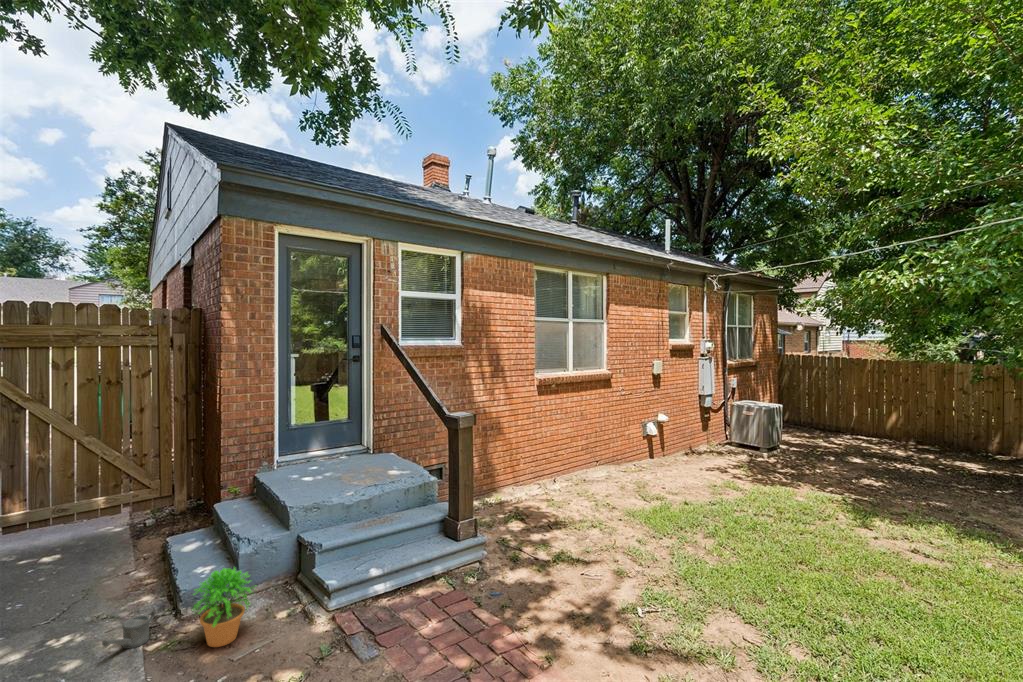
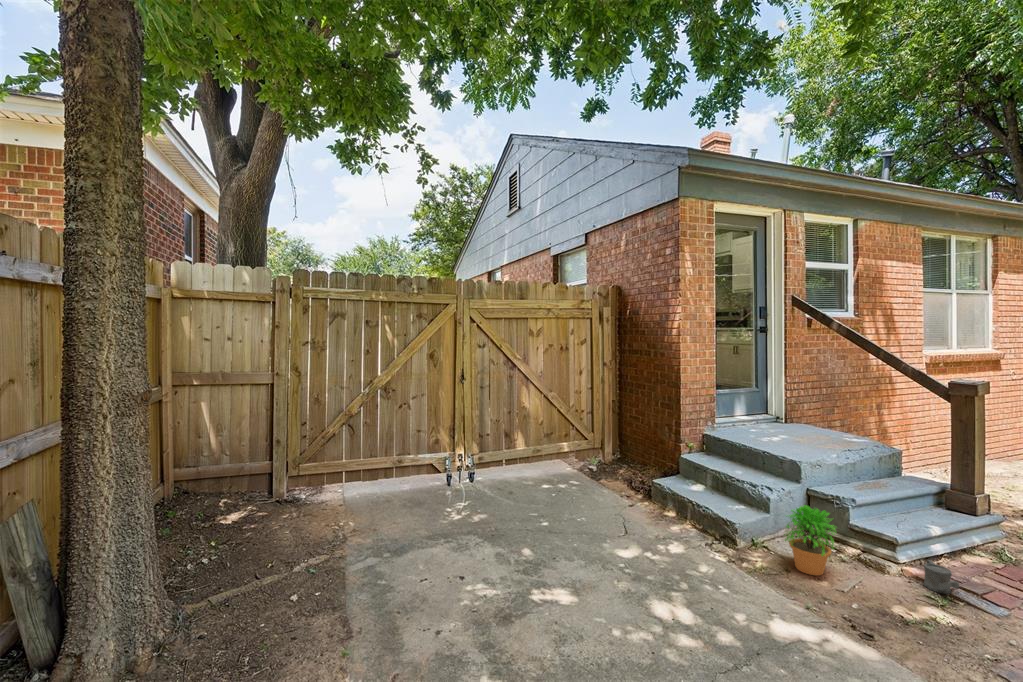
watering can: present [102,610,155,649] -> present [924,560,959,594]

